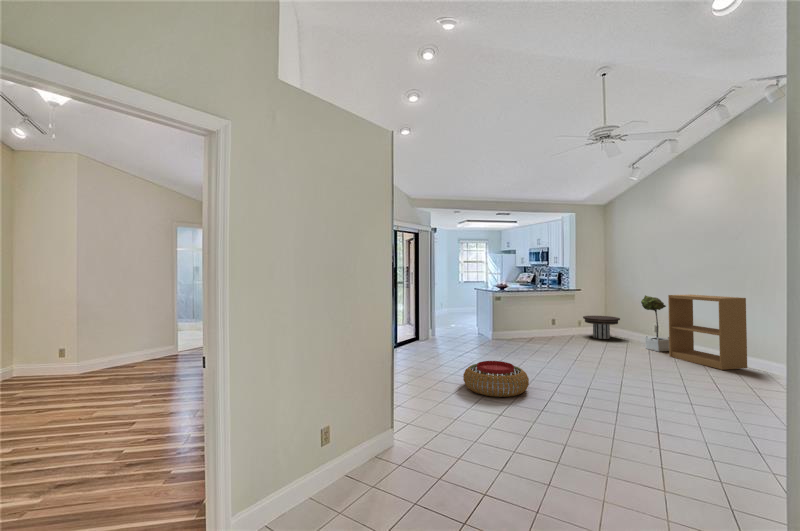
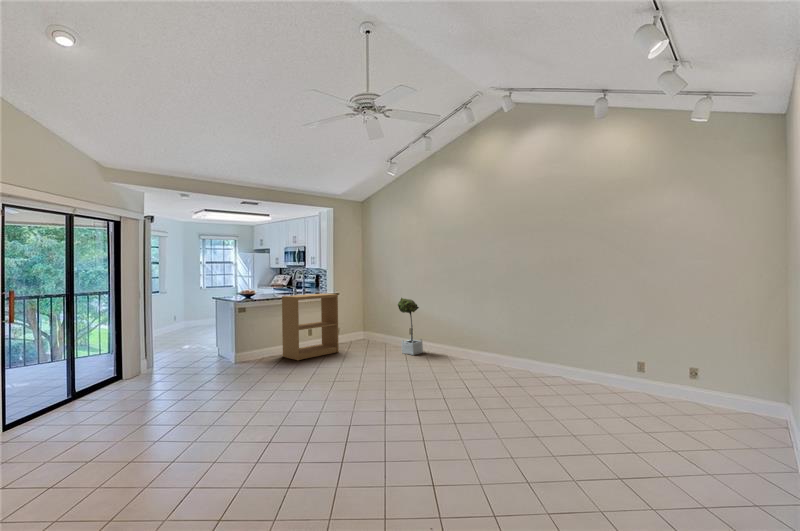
bookshelf: present [668,295,747,370] -> present [282,294,339,360]
side table: present [583,316,620,339] -> none [343,321,378,347]
pouf: present [463,361,529,397] -> none [176,405,277,466]

